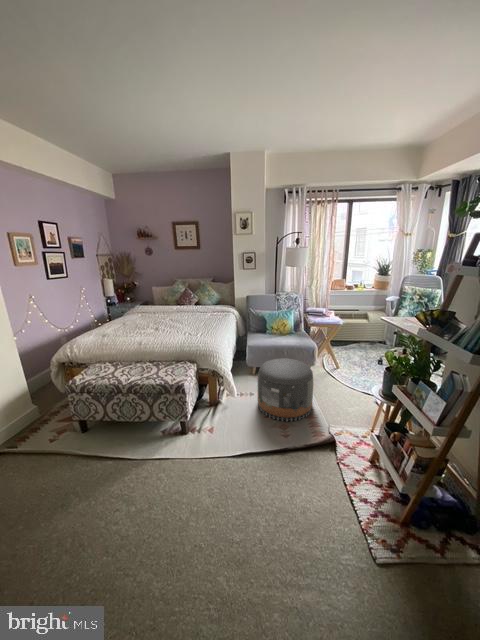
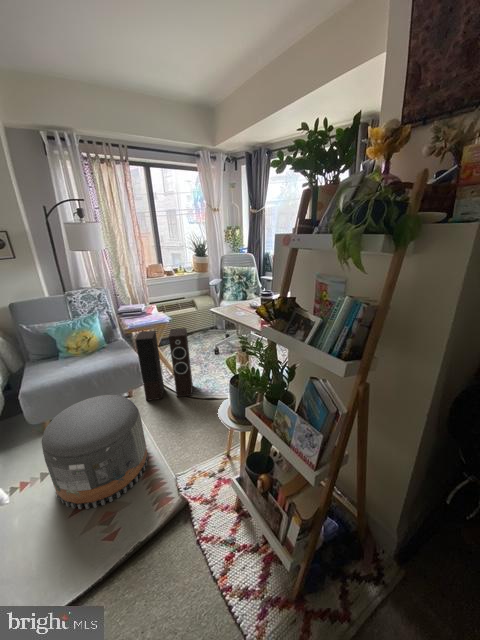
speaker: none [315,326,358,385] -> present [135,328,193,401]

